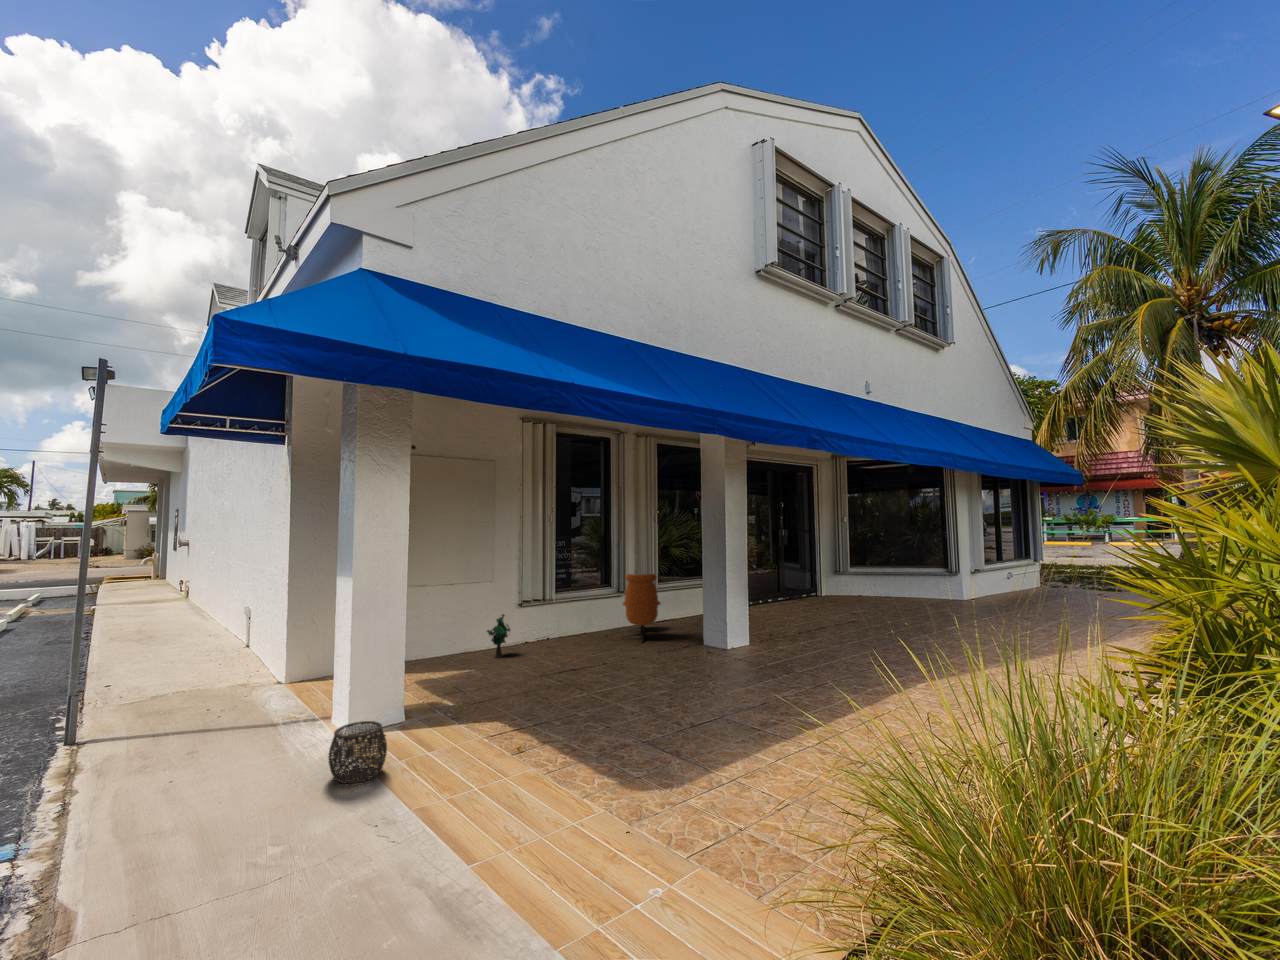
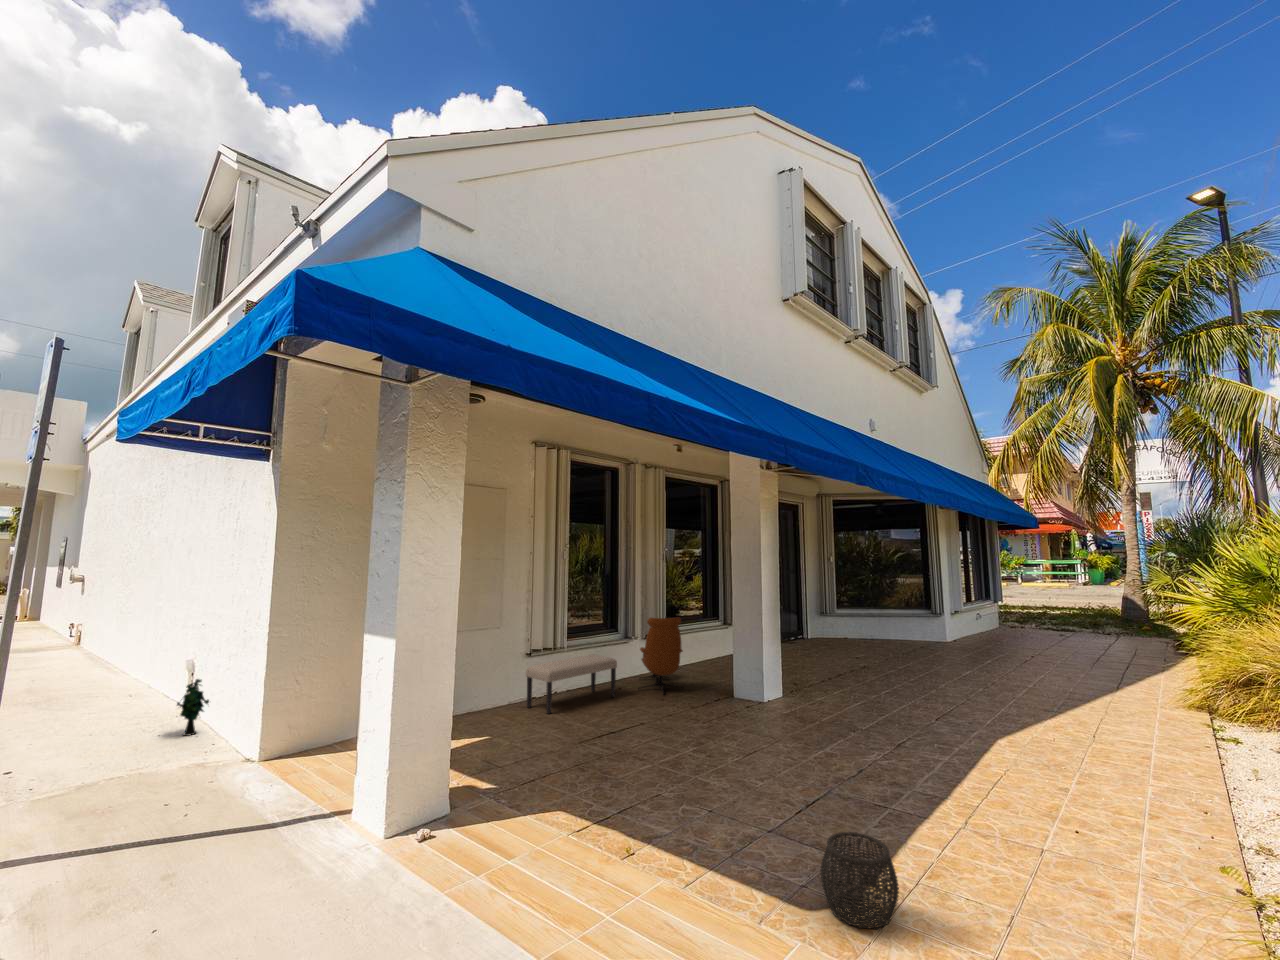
bench: none [514,607,598,656] -> present [526,654,617,714]
decorative plant: present [487,615,510,658] -> present [177,679,209,736]
woven basket: present [328,721,387,784] -> present [820,832,899,929]

